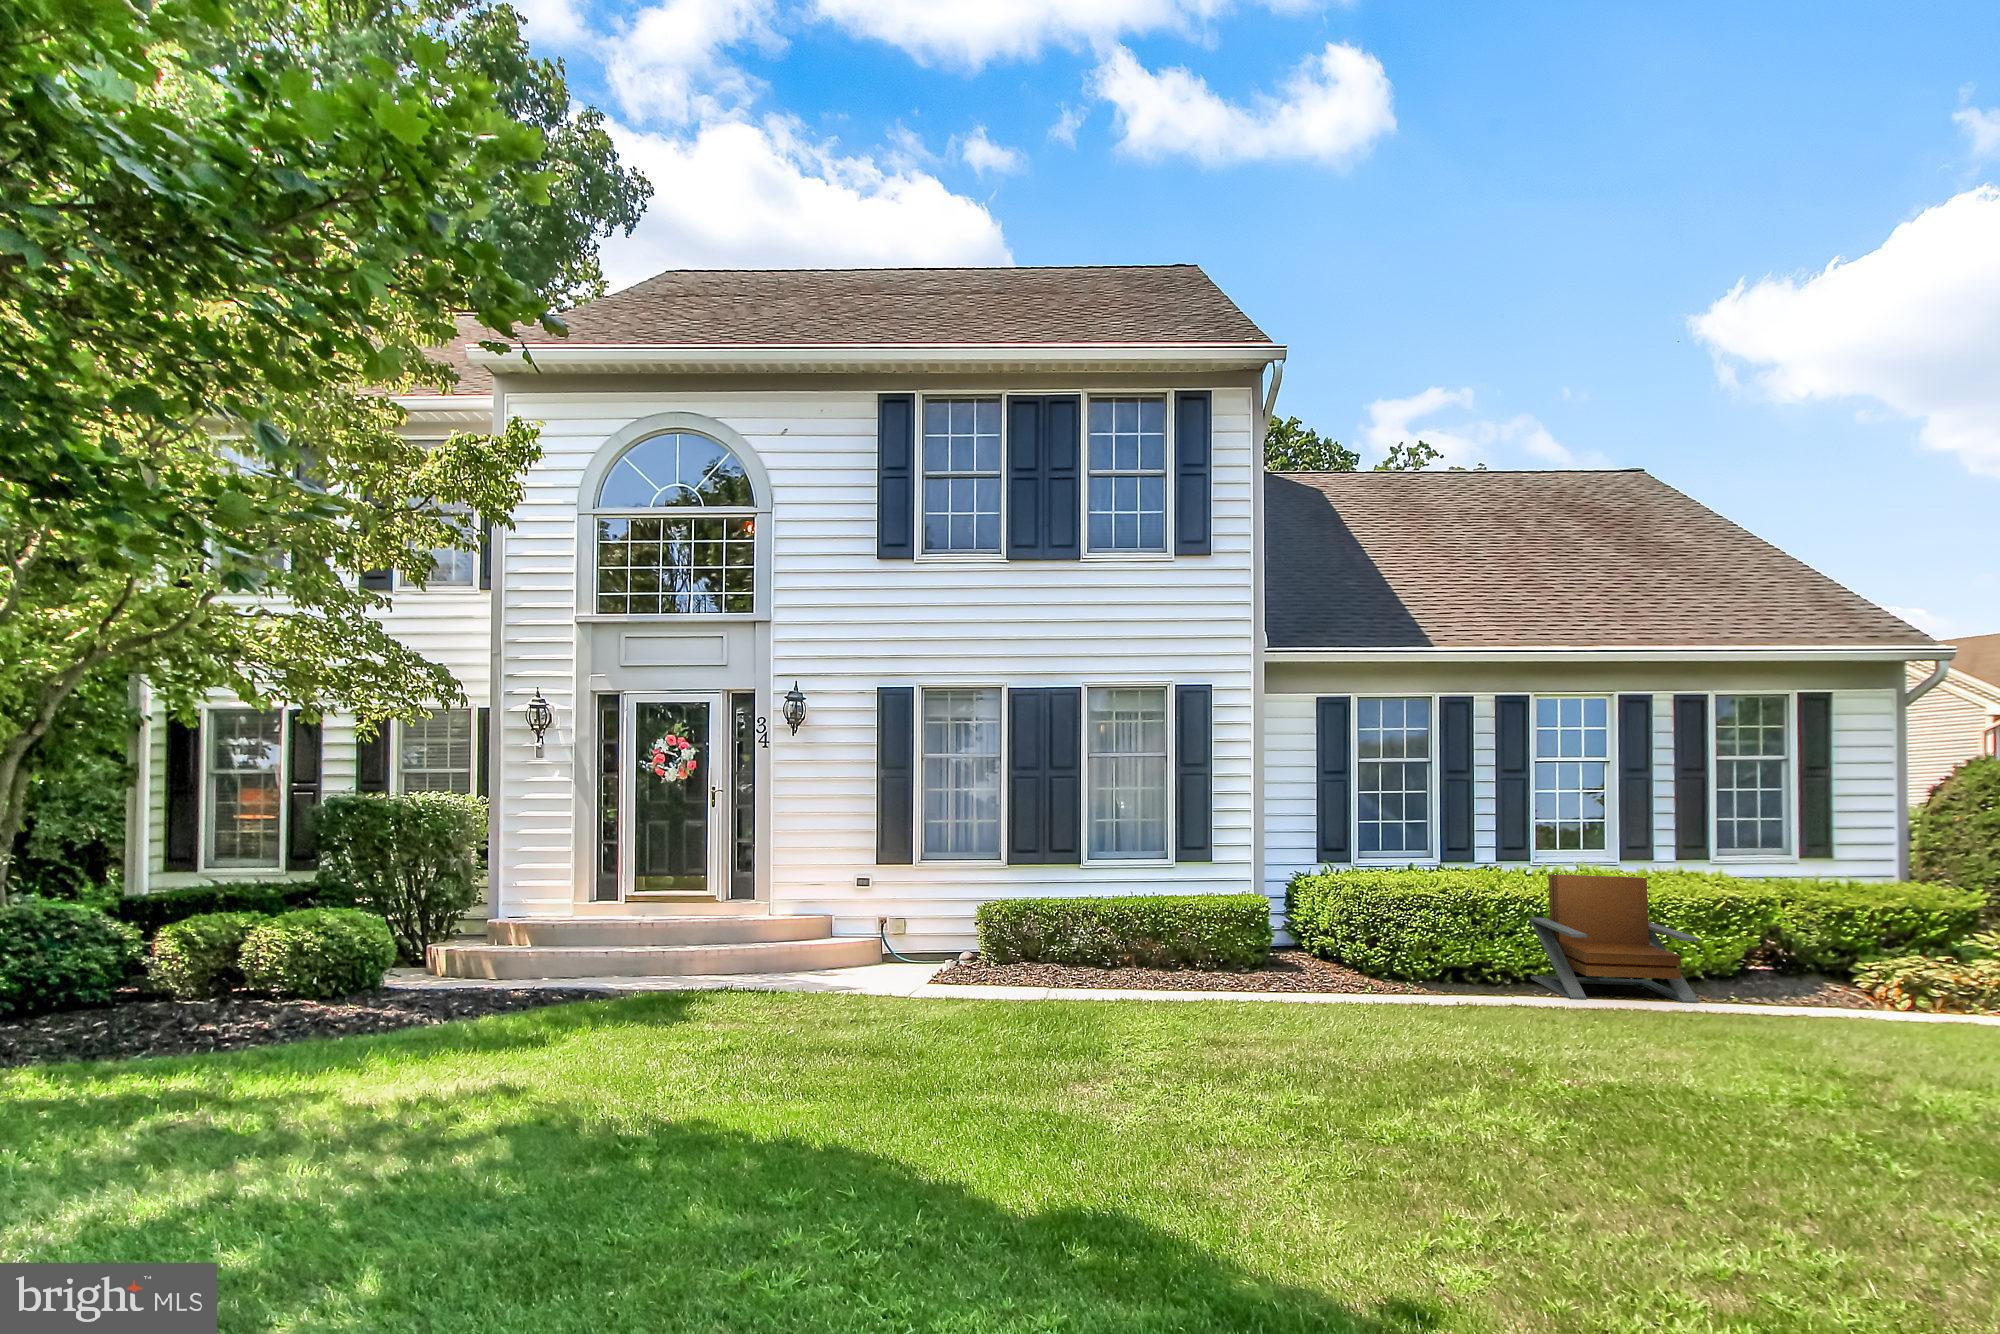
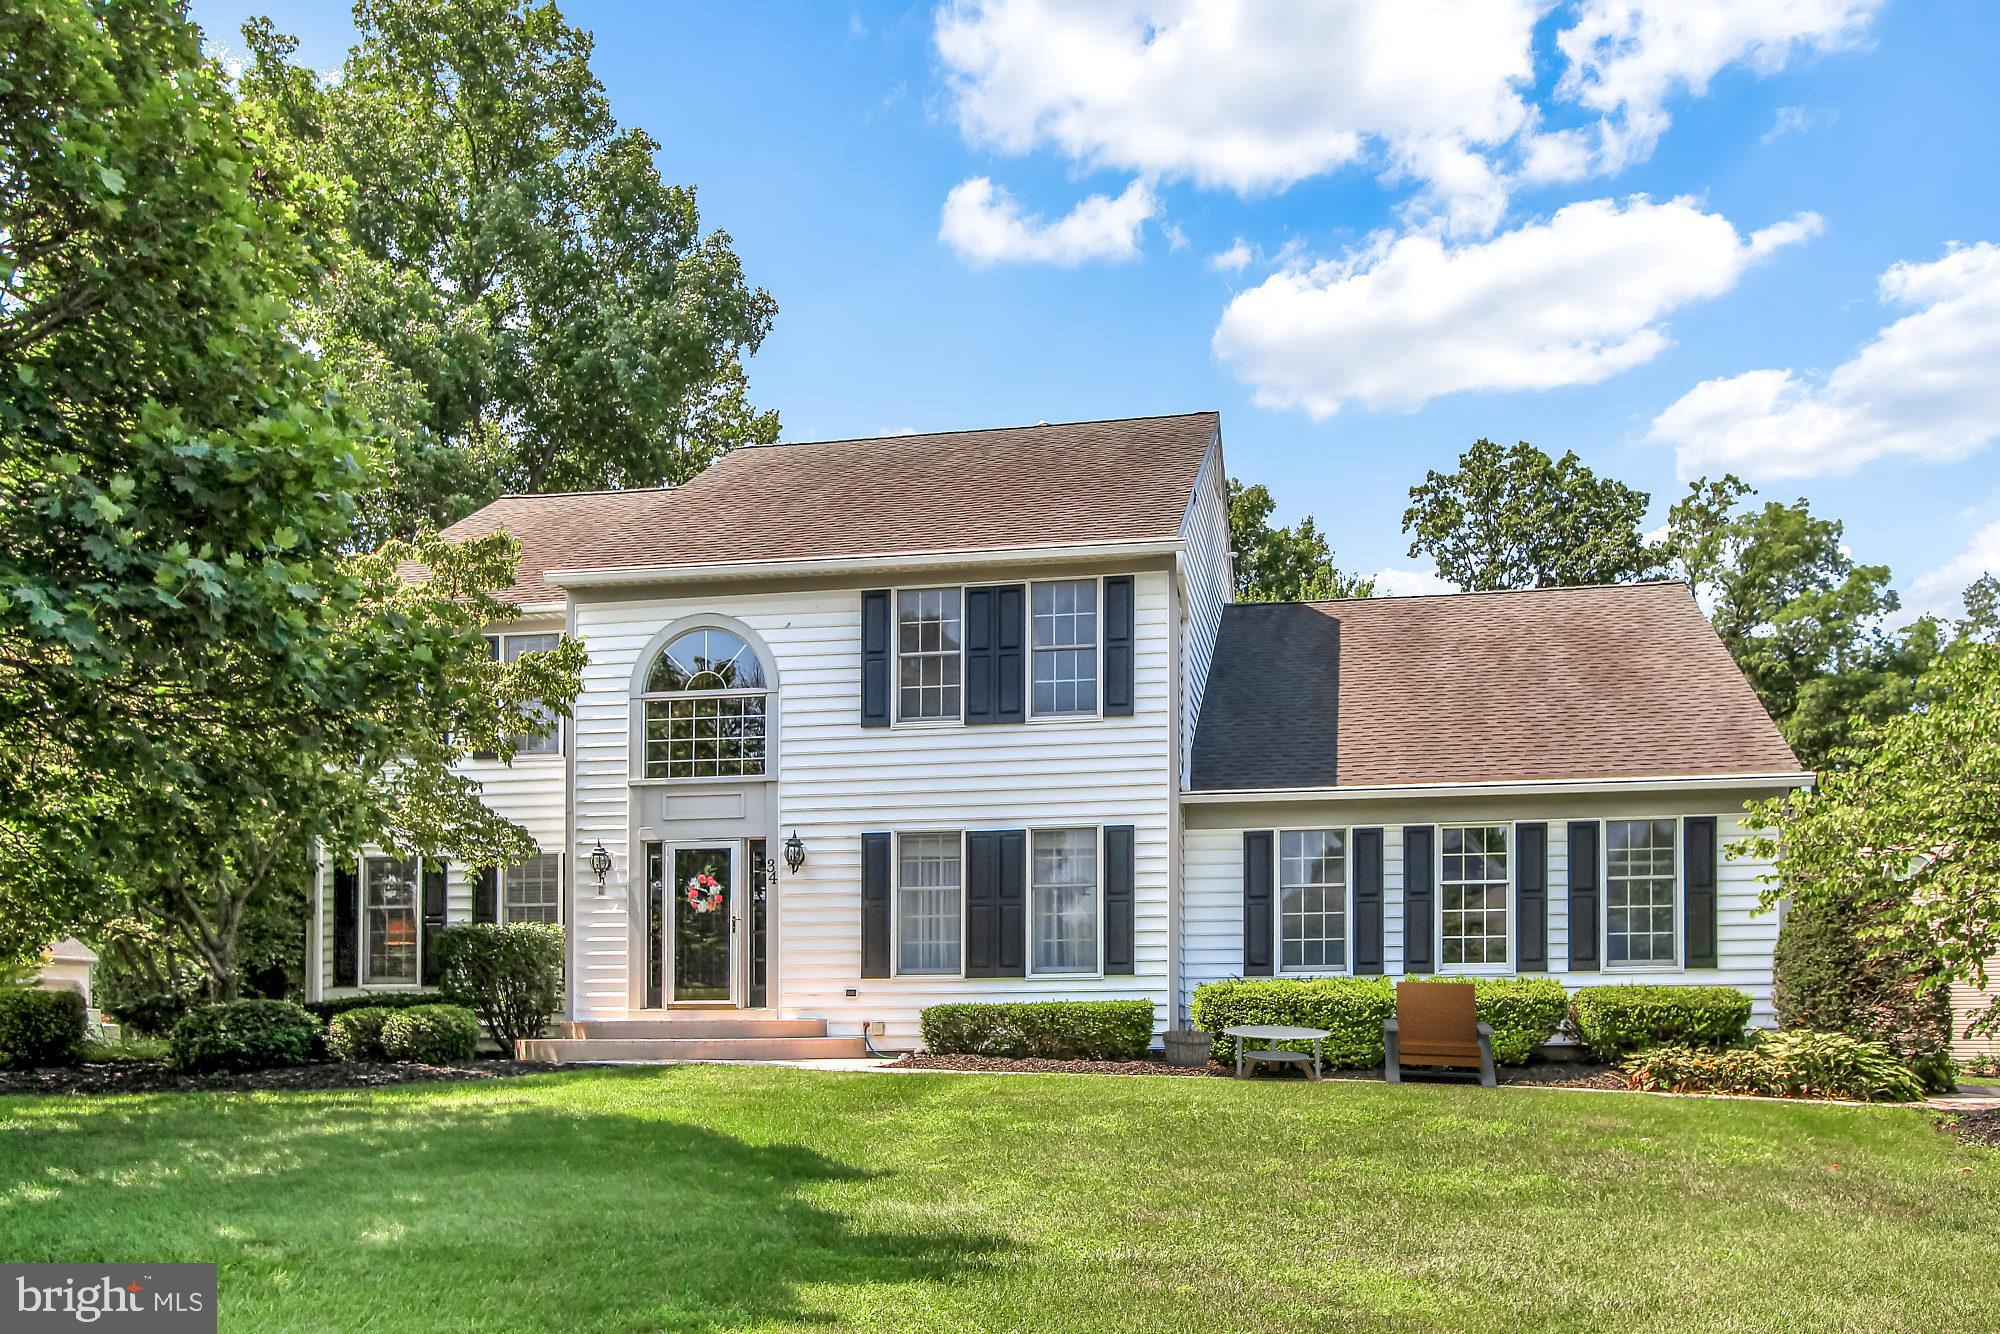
wooden bucket: none [1265,920,1328,976] -> present [1162,1022,1212,1068]
round table: none [1363,926,1500,997] -> present [1223,1026,1331,1081]

